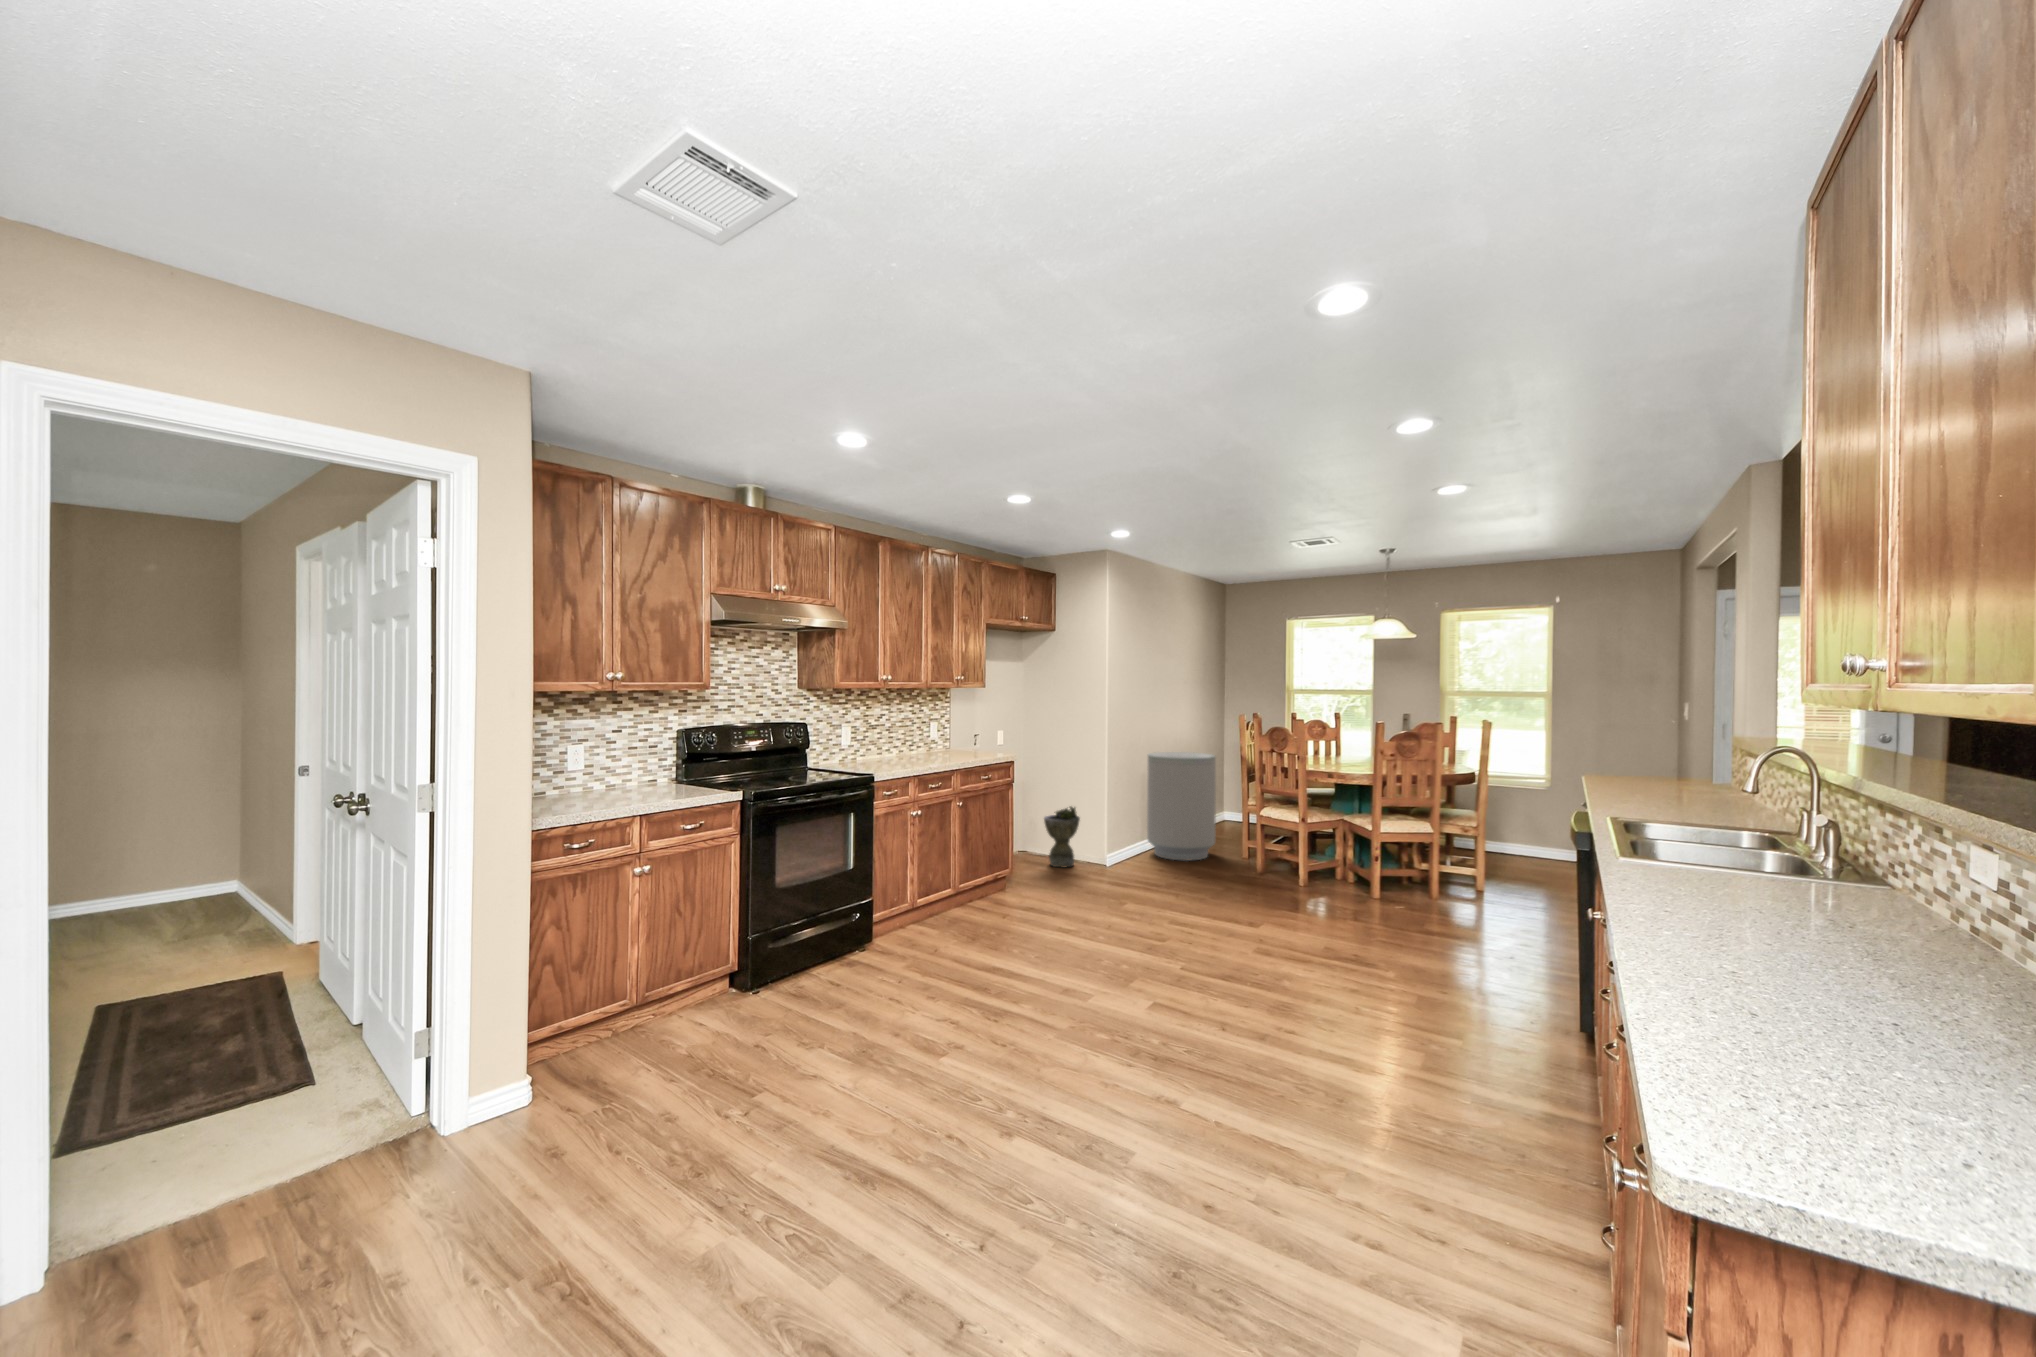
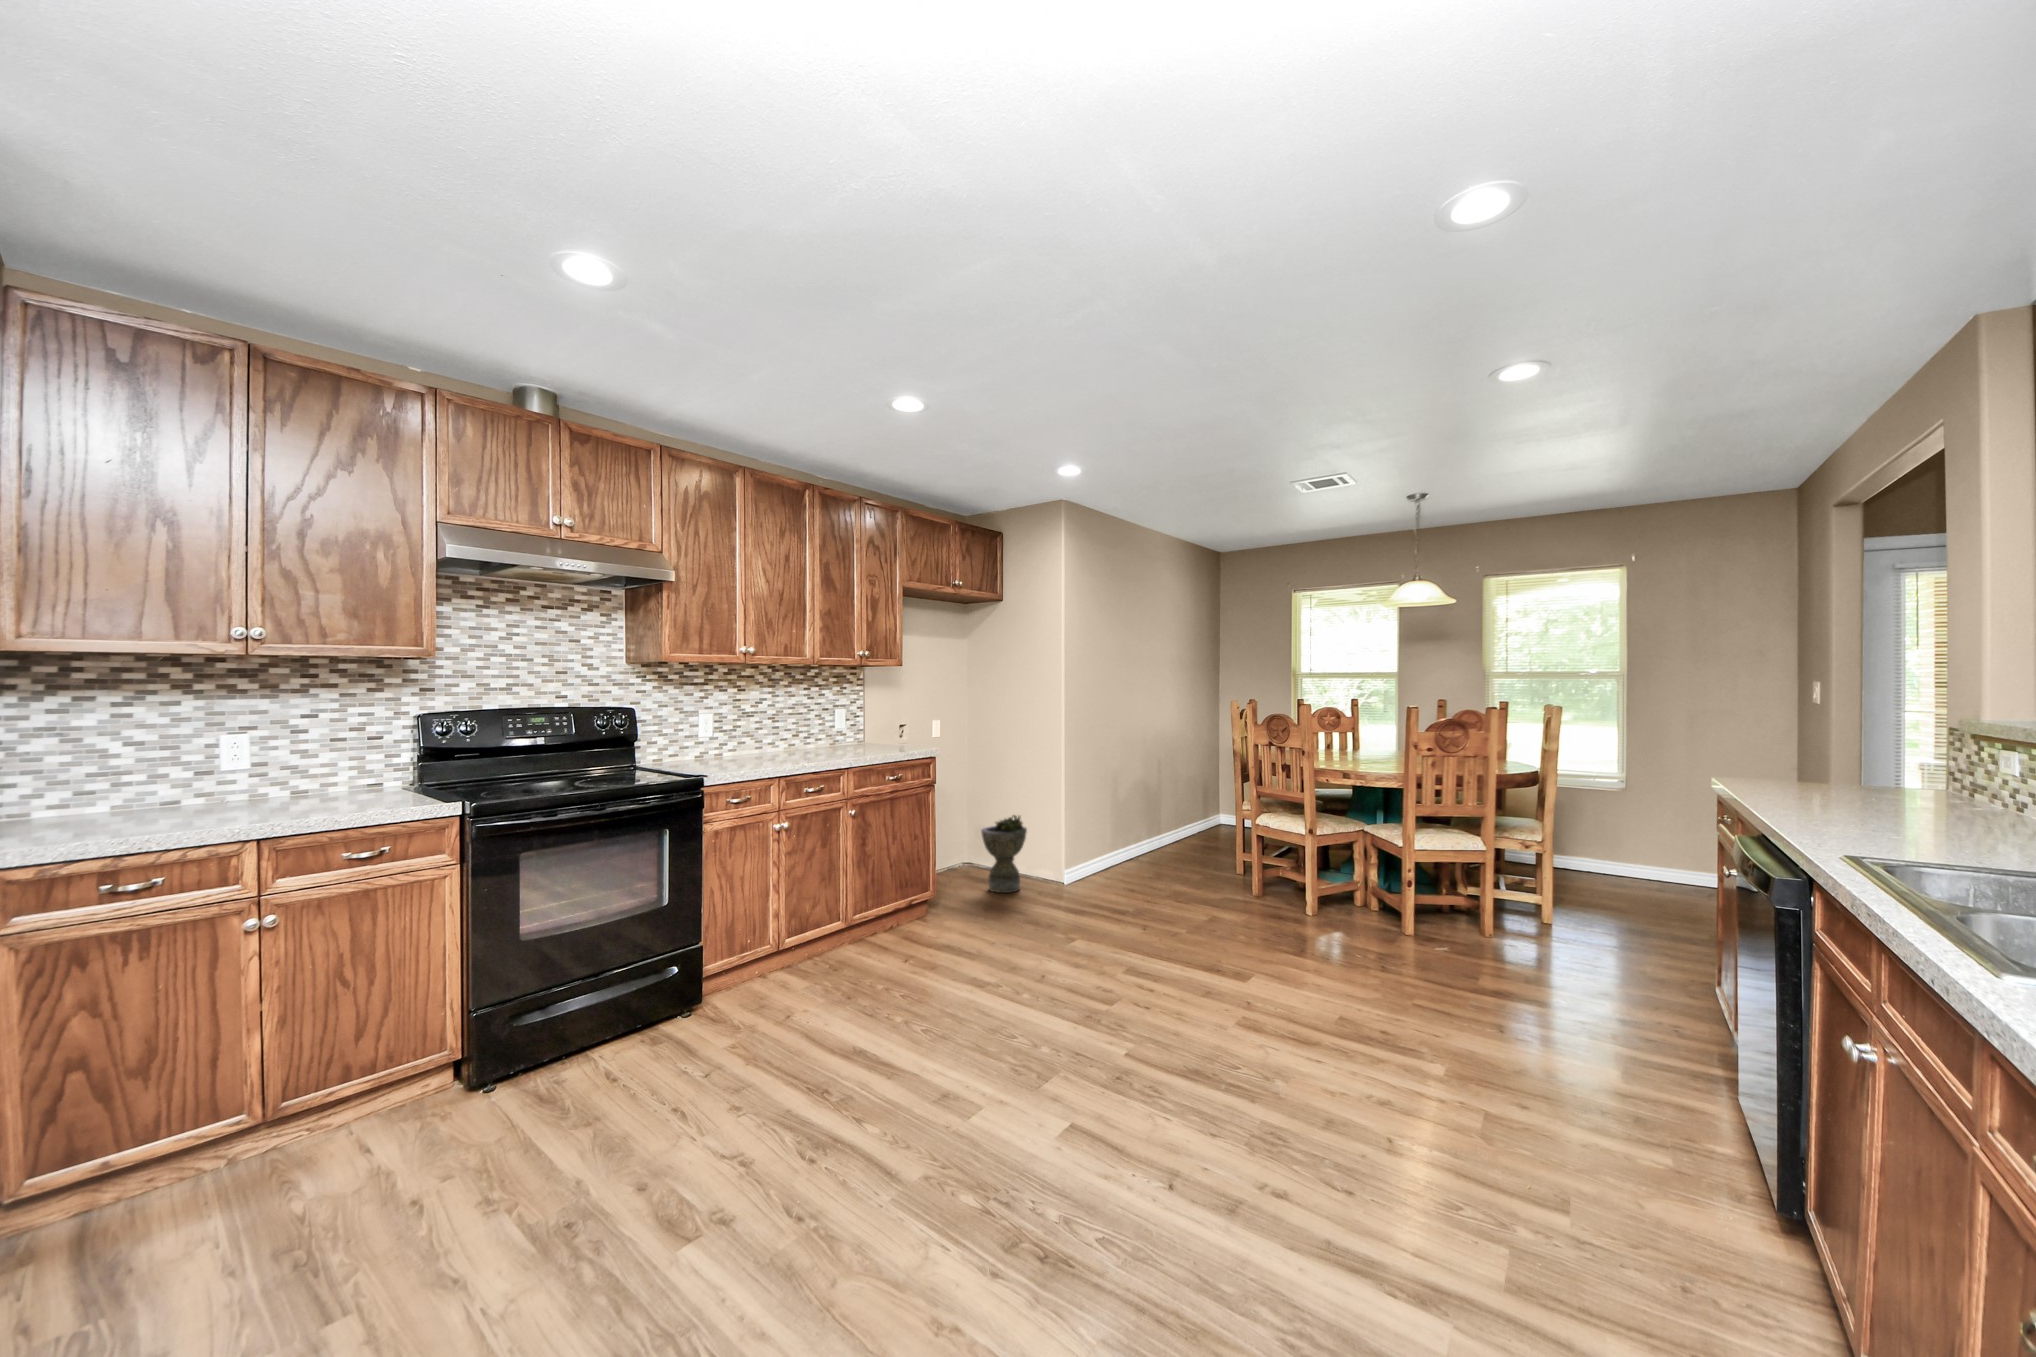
trash can: present [1147,752,1216,860] -> none [1117,746,1203,883]

